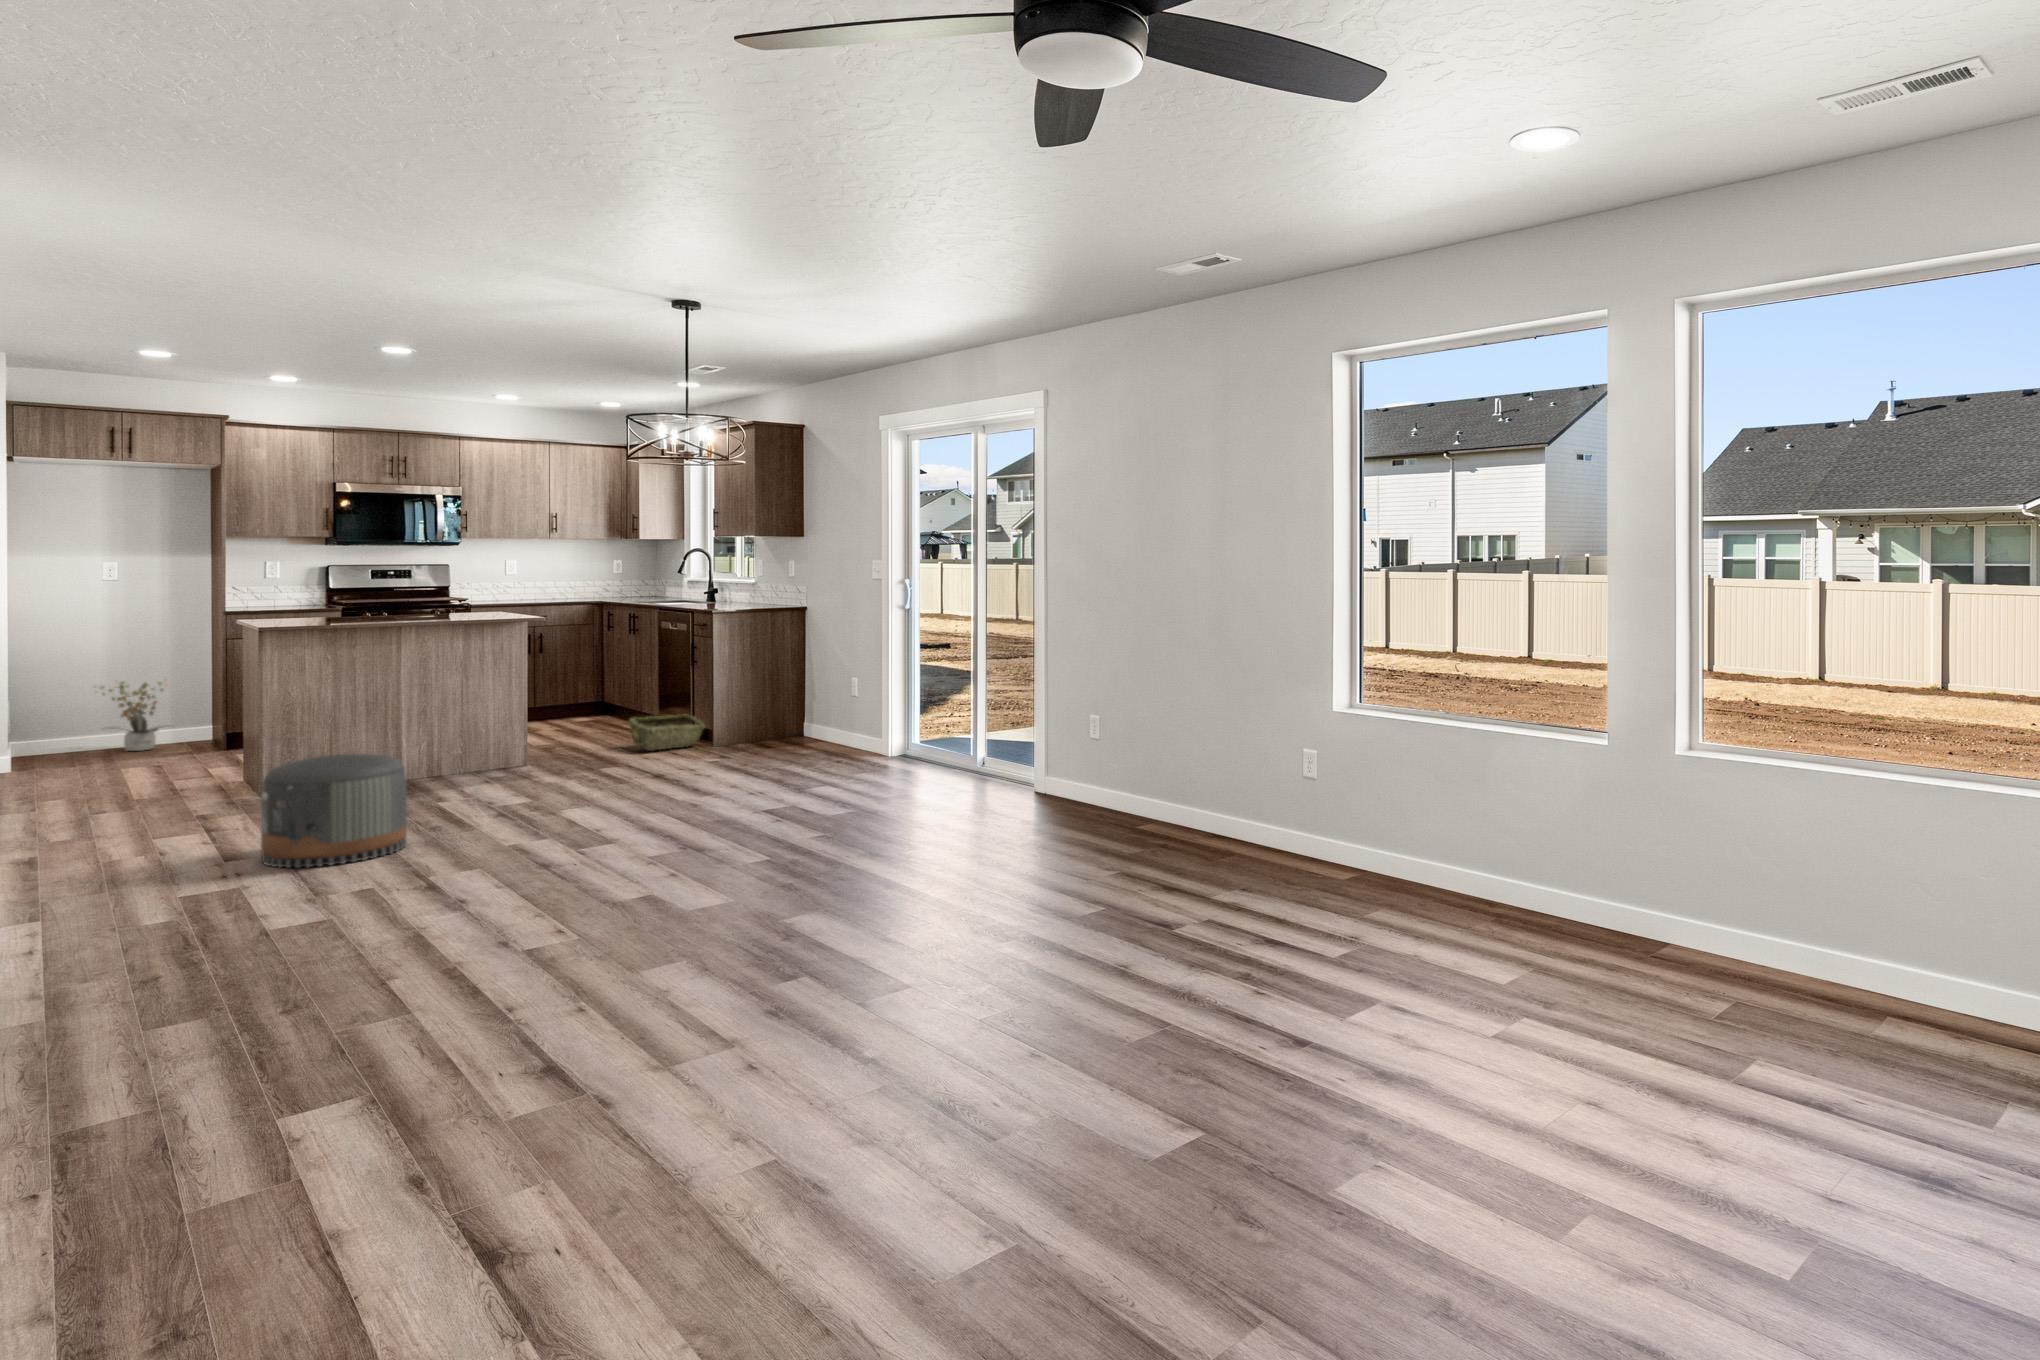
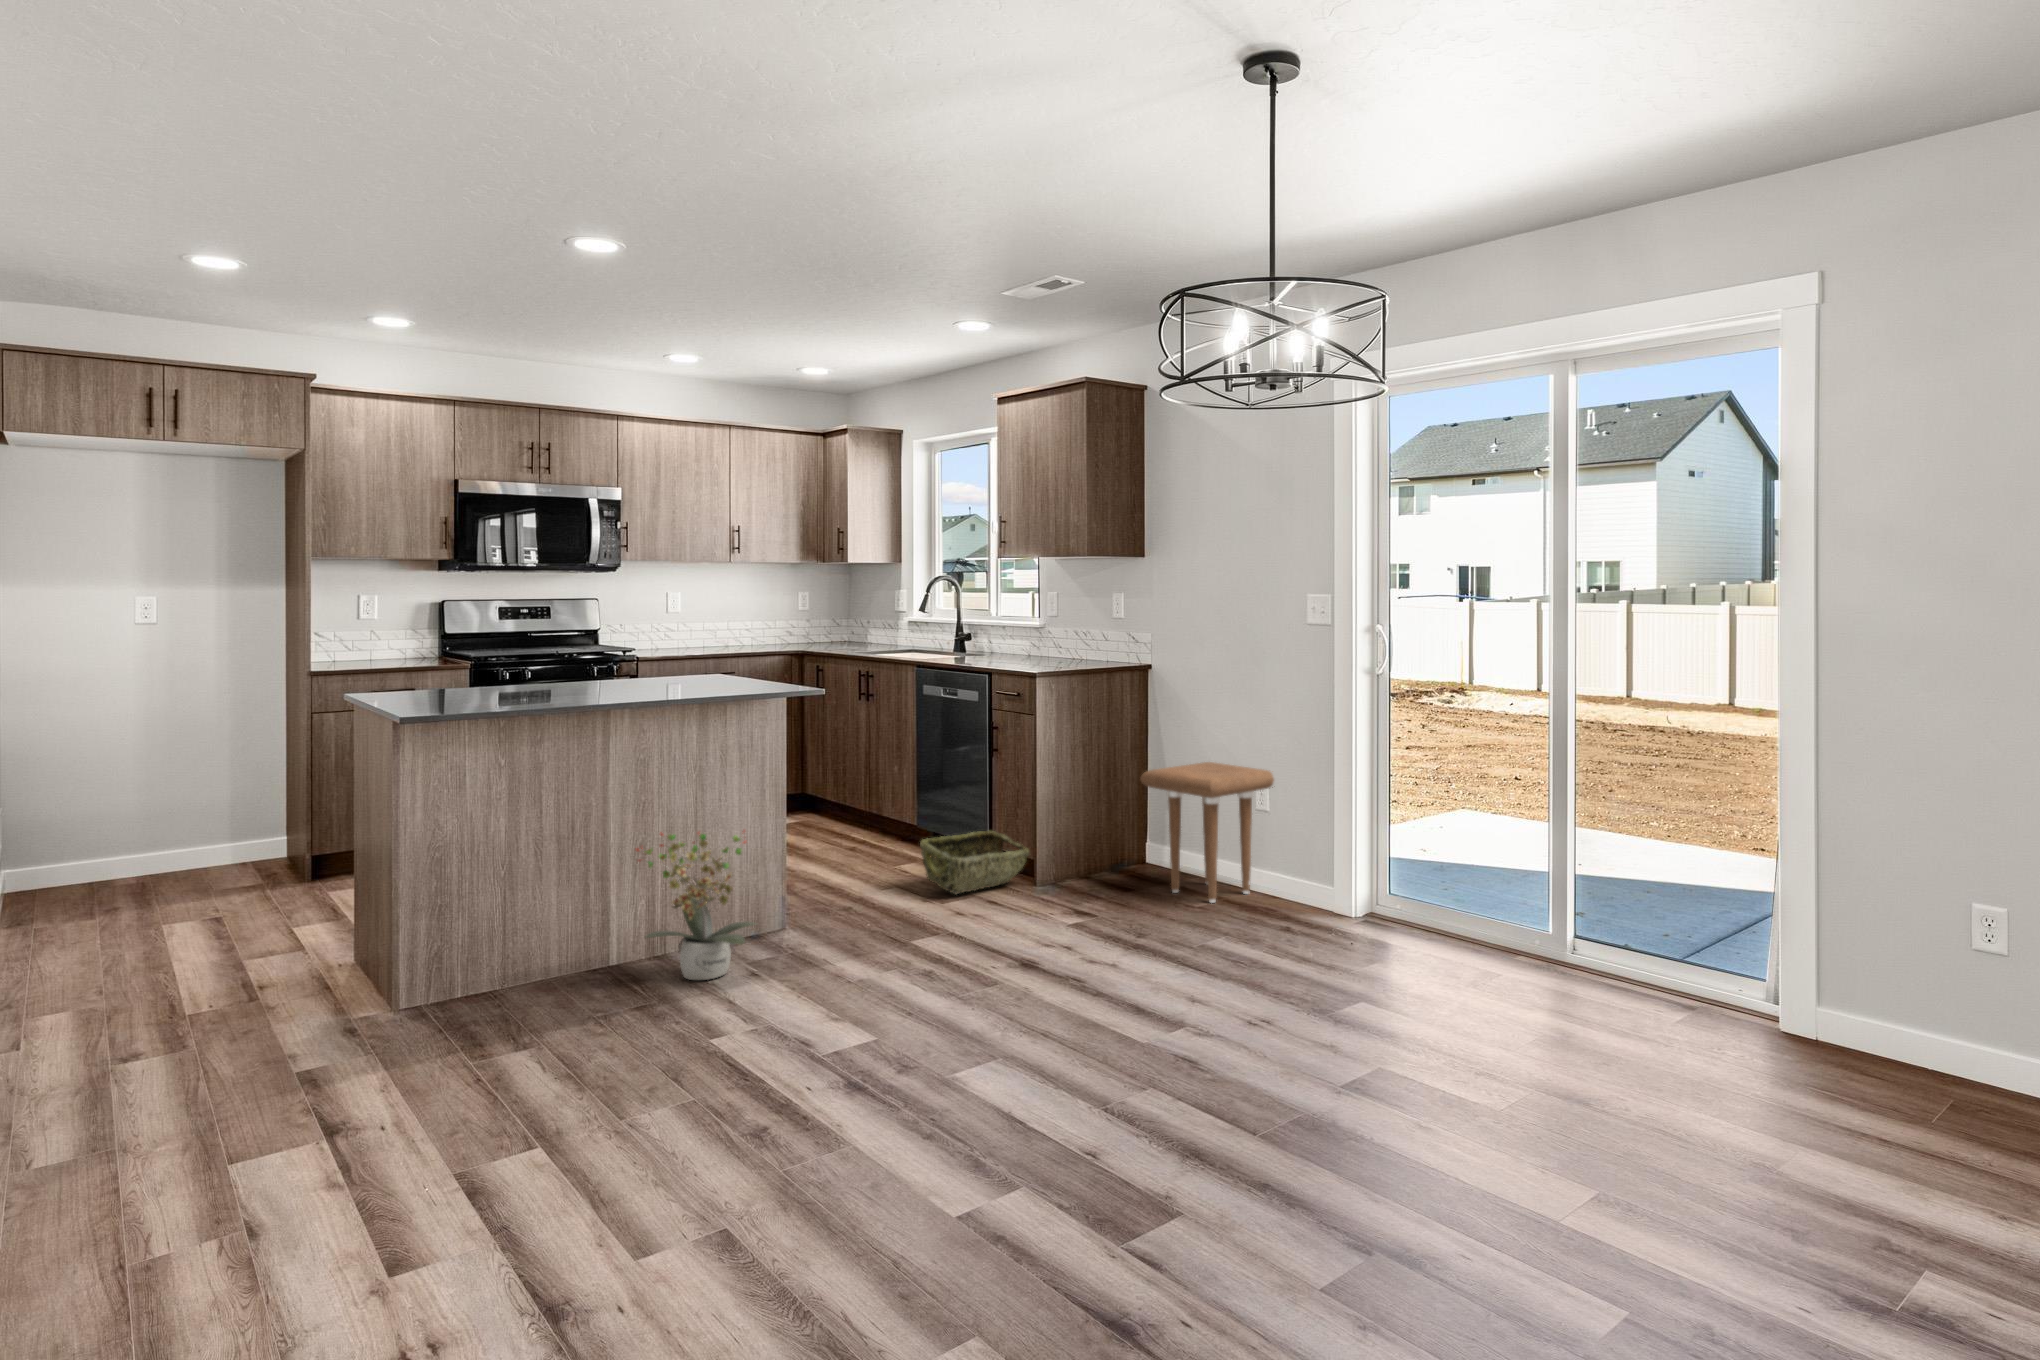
side table: none [771,670,858,754] -> present [1140,762,1274,903]
potted plant: present [99,682,163,751] -> present [636,831,756,980]
pouf: present [261,754,407,868] -> none [475,998,758,1310]

